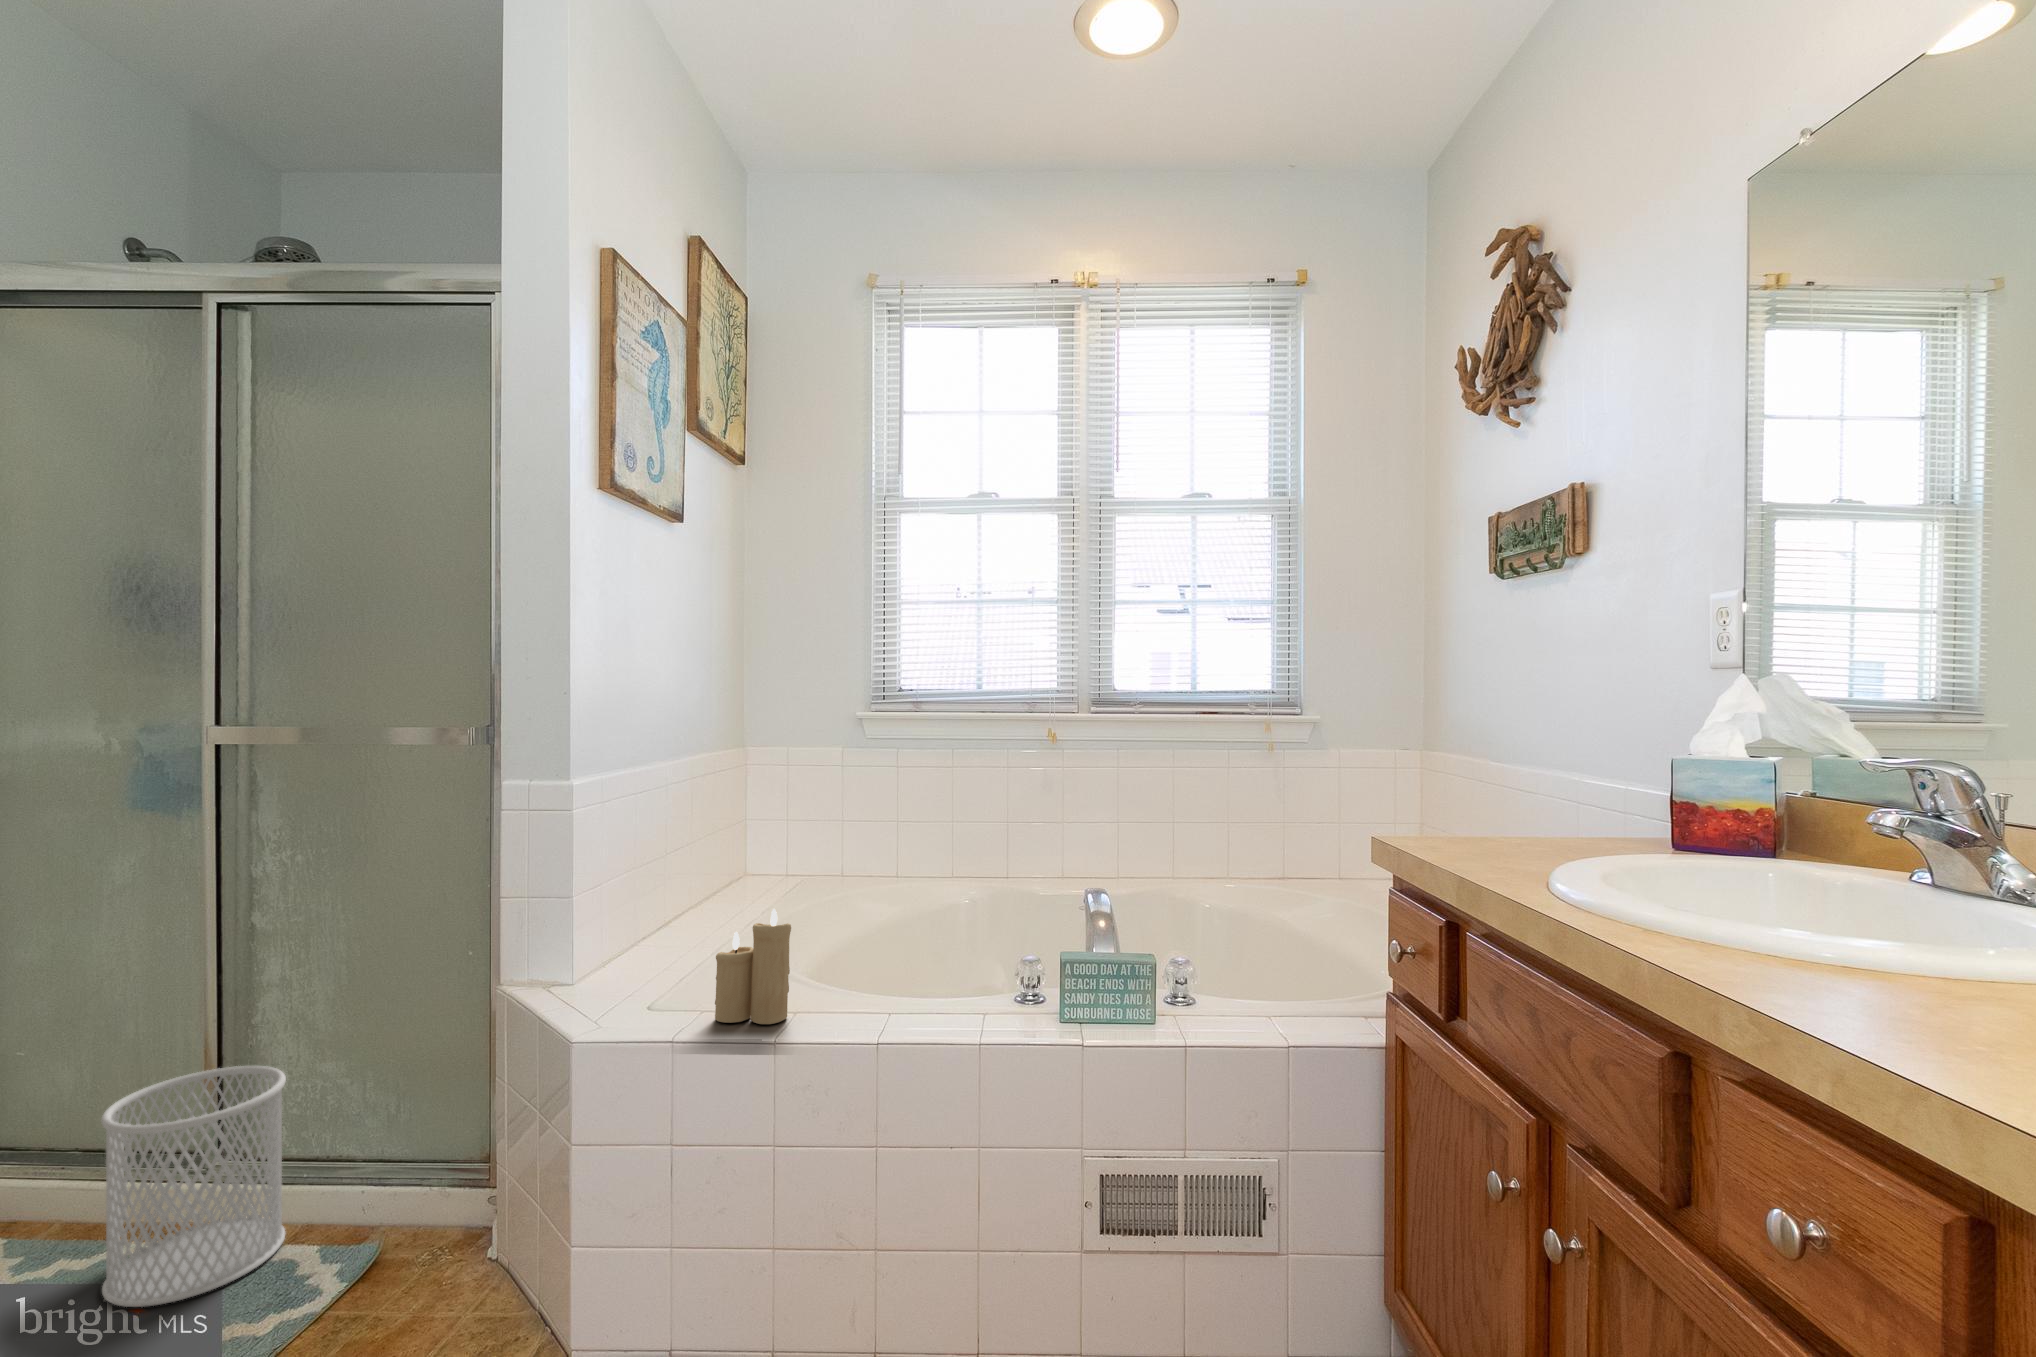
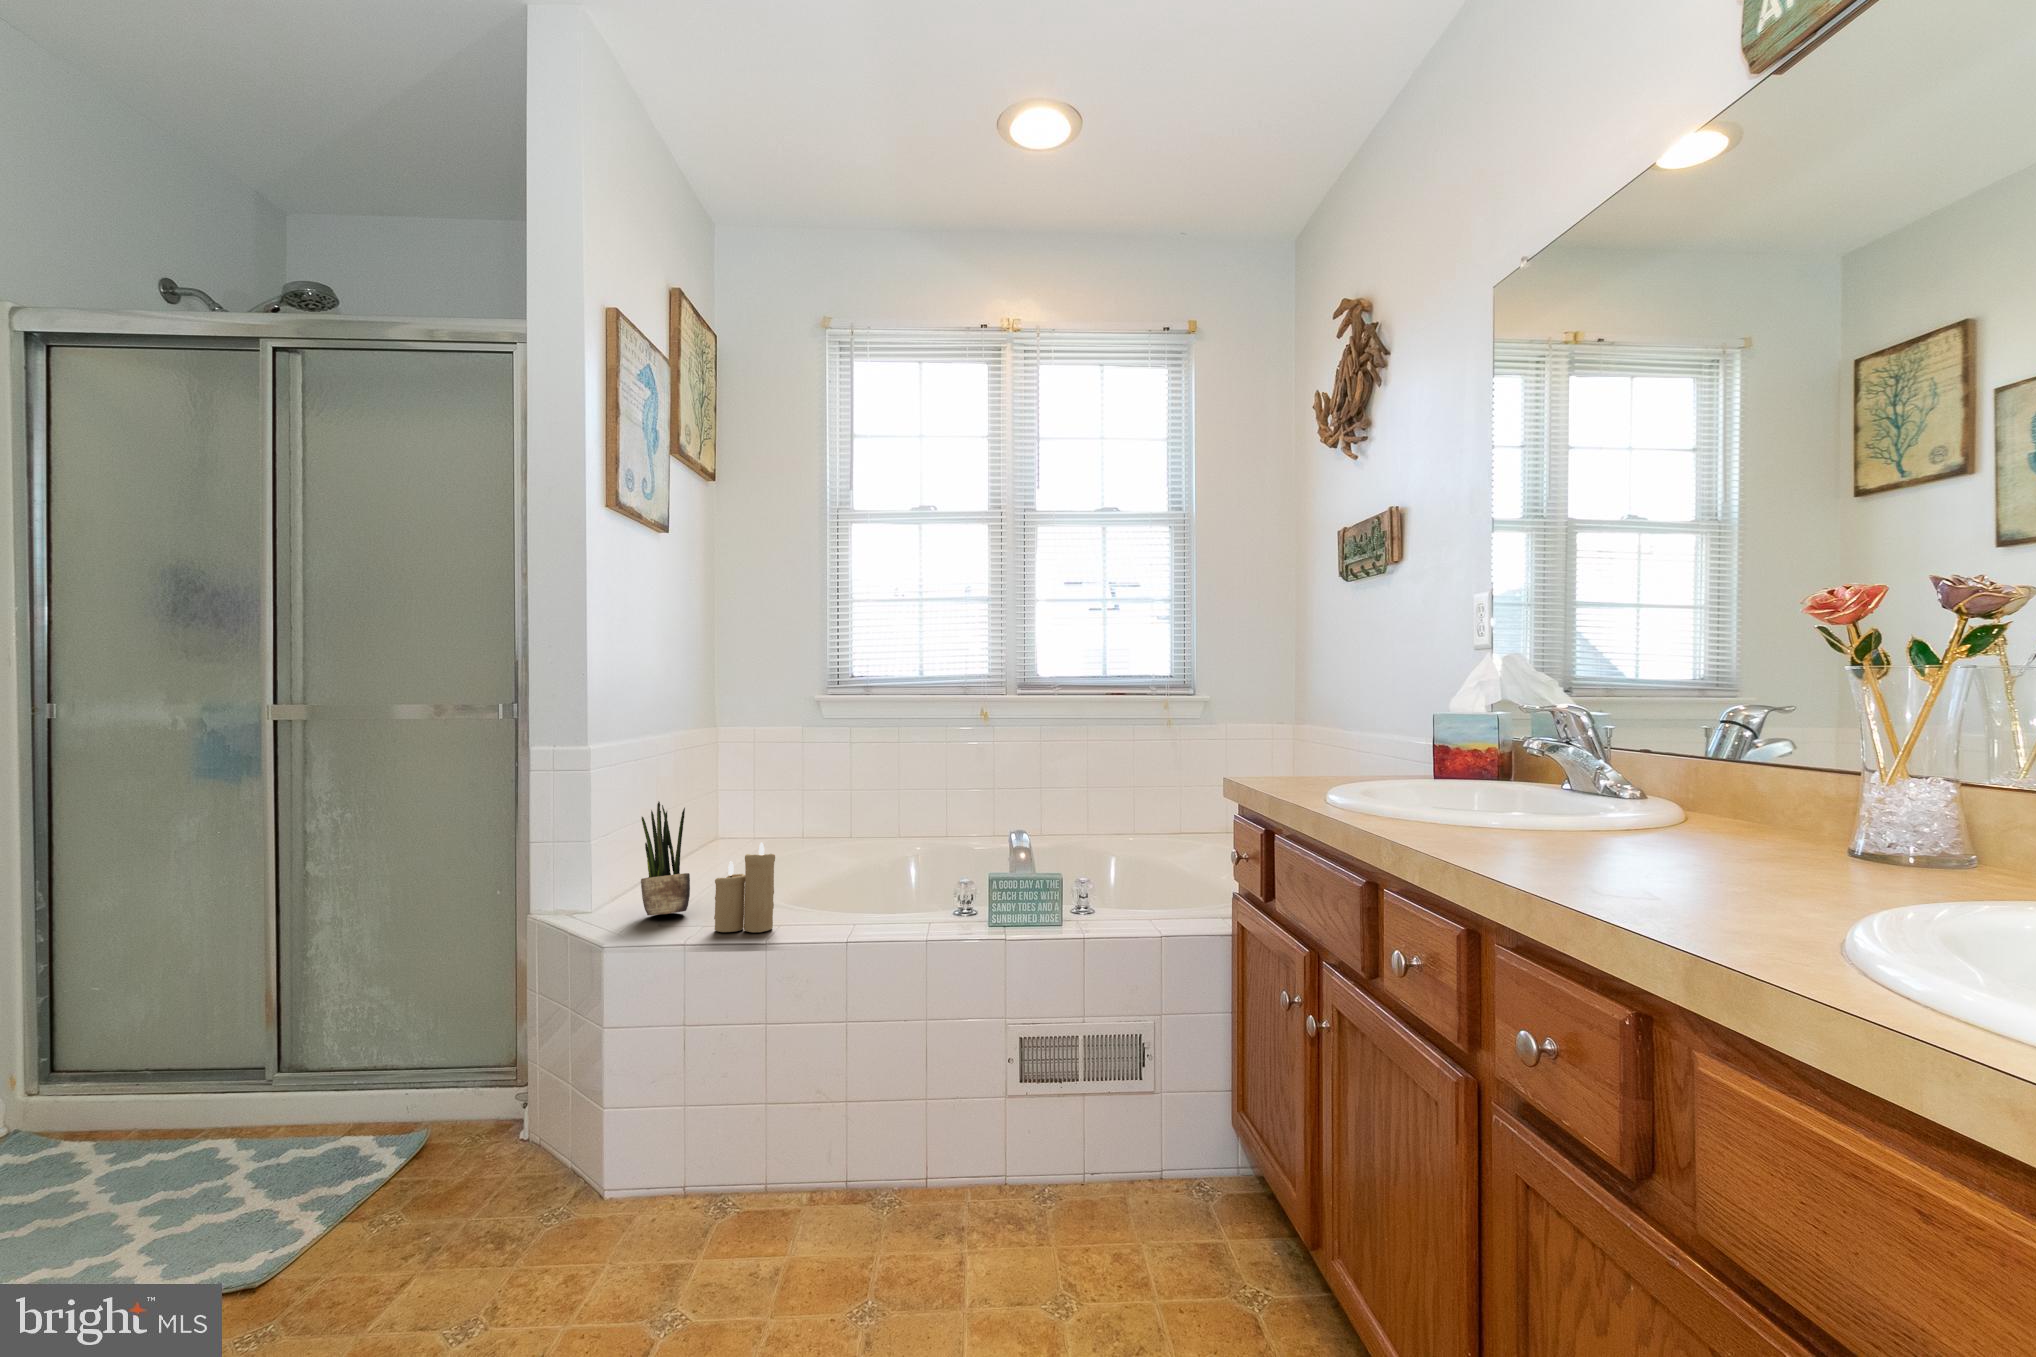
potted plant: none [631,850,691,993] -> present [641,802,690,915]
wastebasket: present [101,1066,286,1307] -> none [194,991,342,1180]

